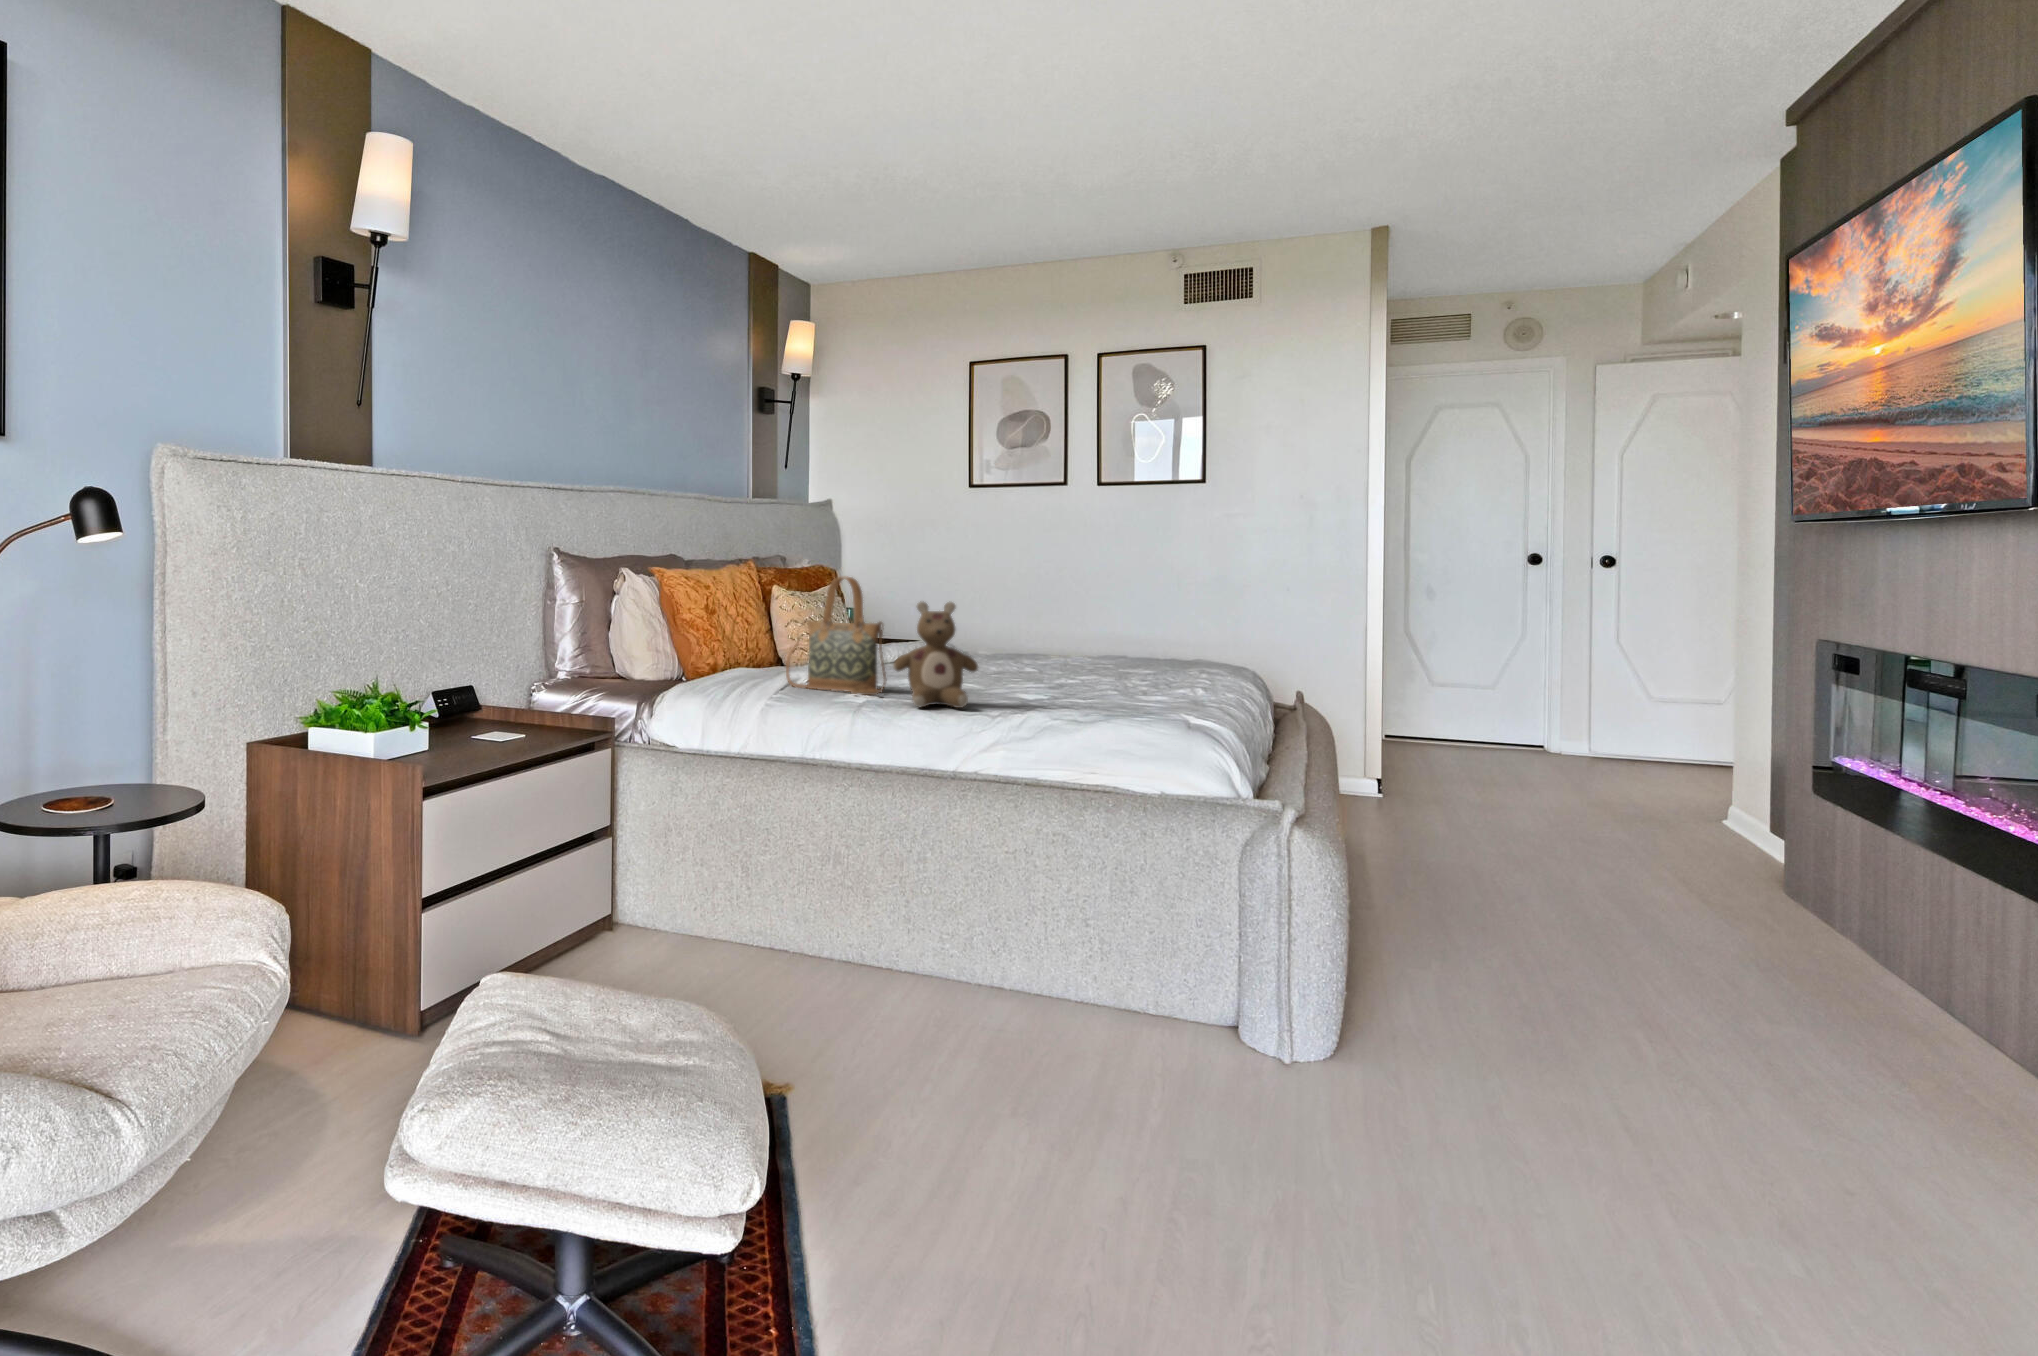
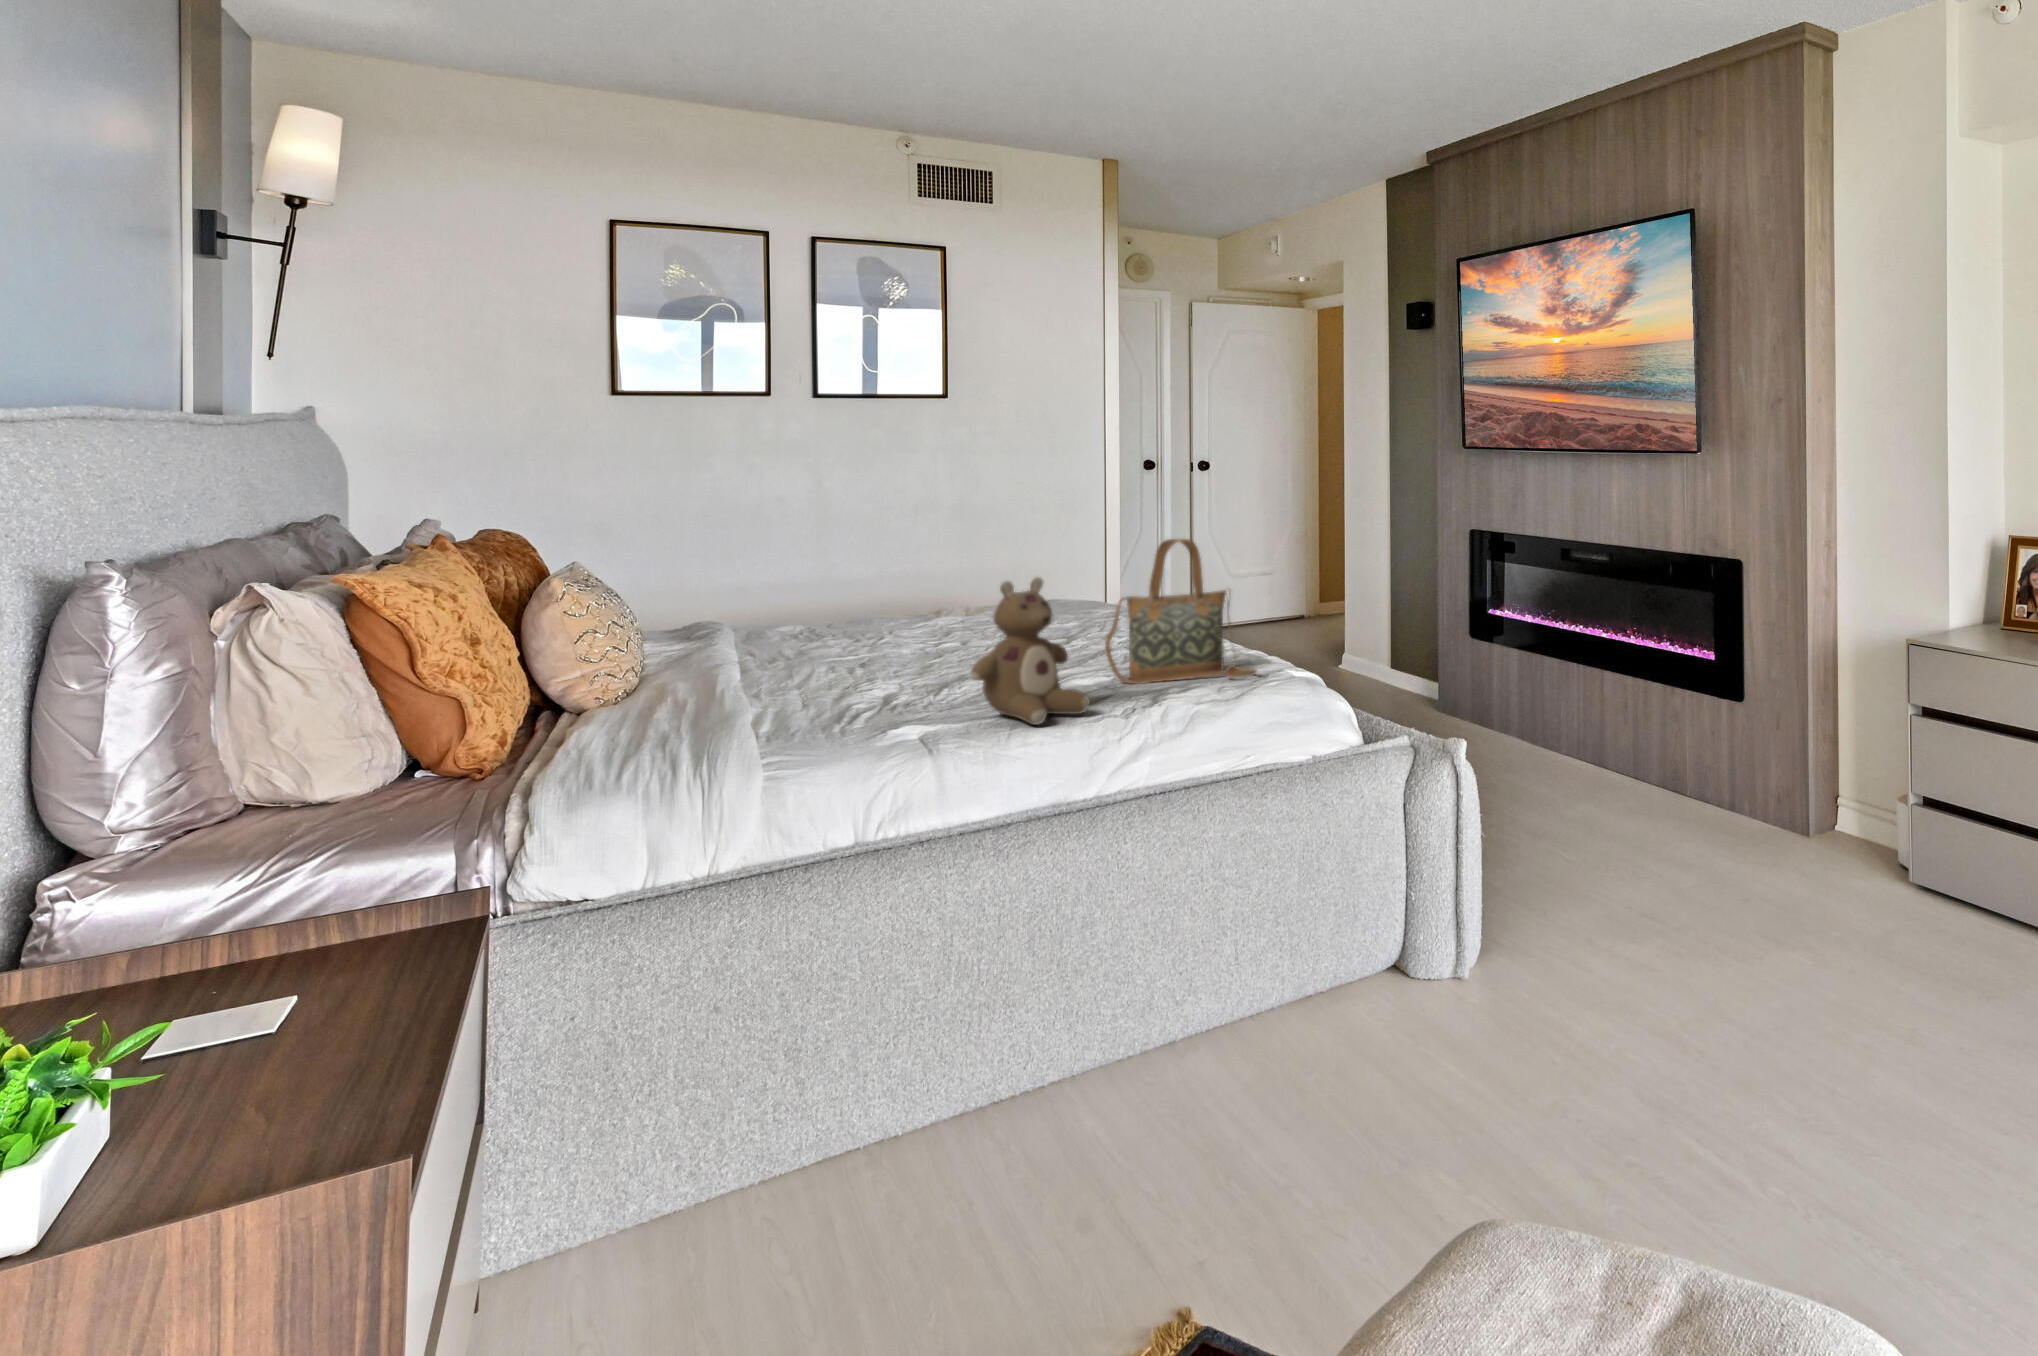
handbag: present [786,577,887,695] -> present [1105,539,1257,684]

